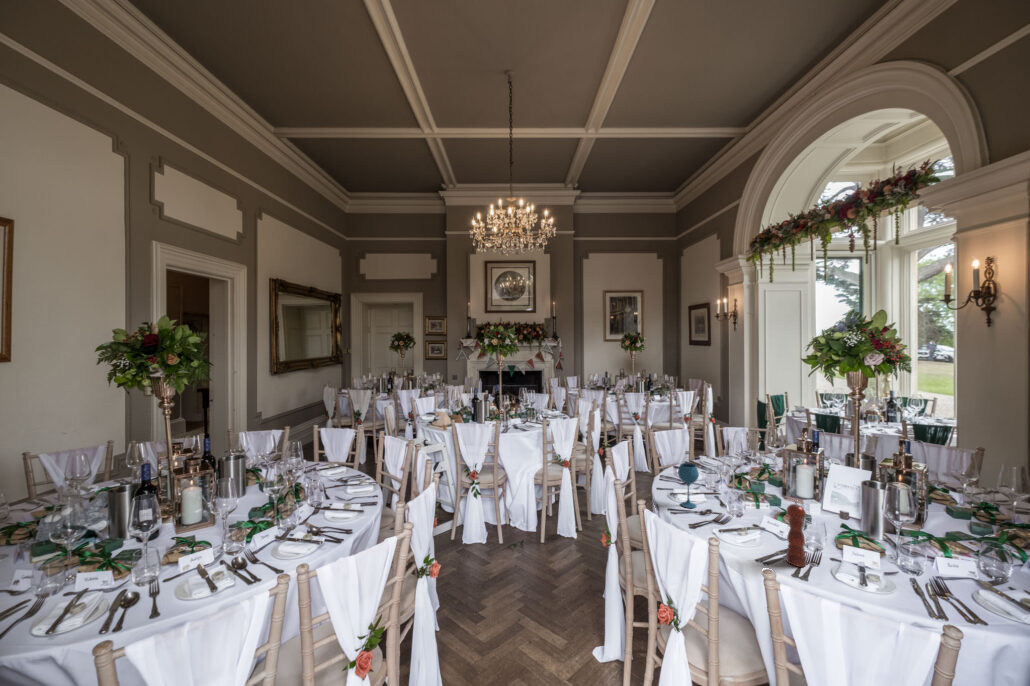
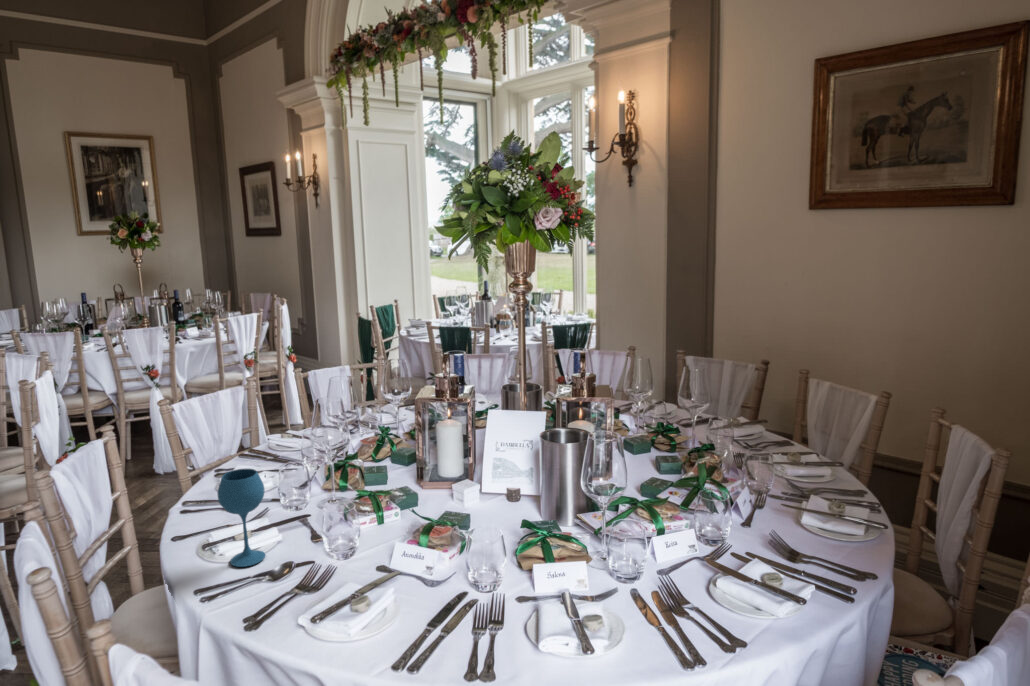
pepper mill: present [786,500,806,567] -> none [442,508,478,636]

